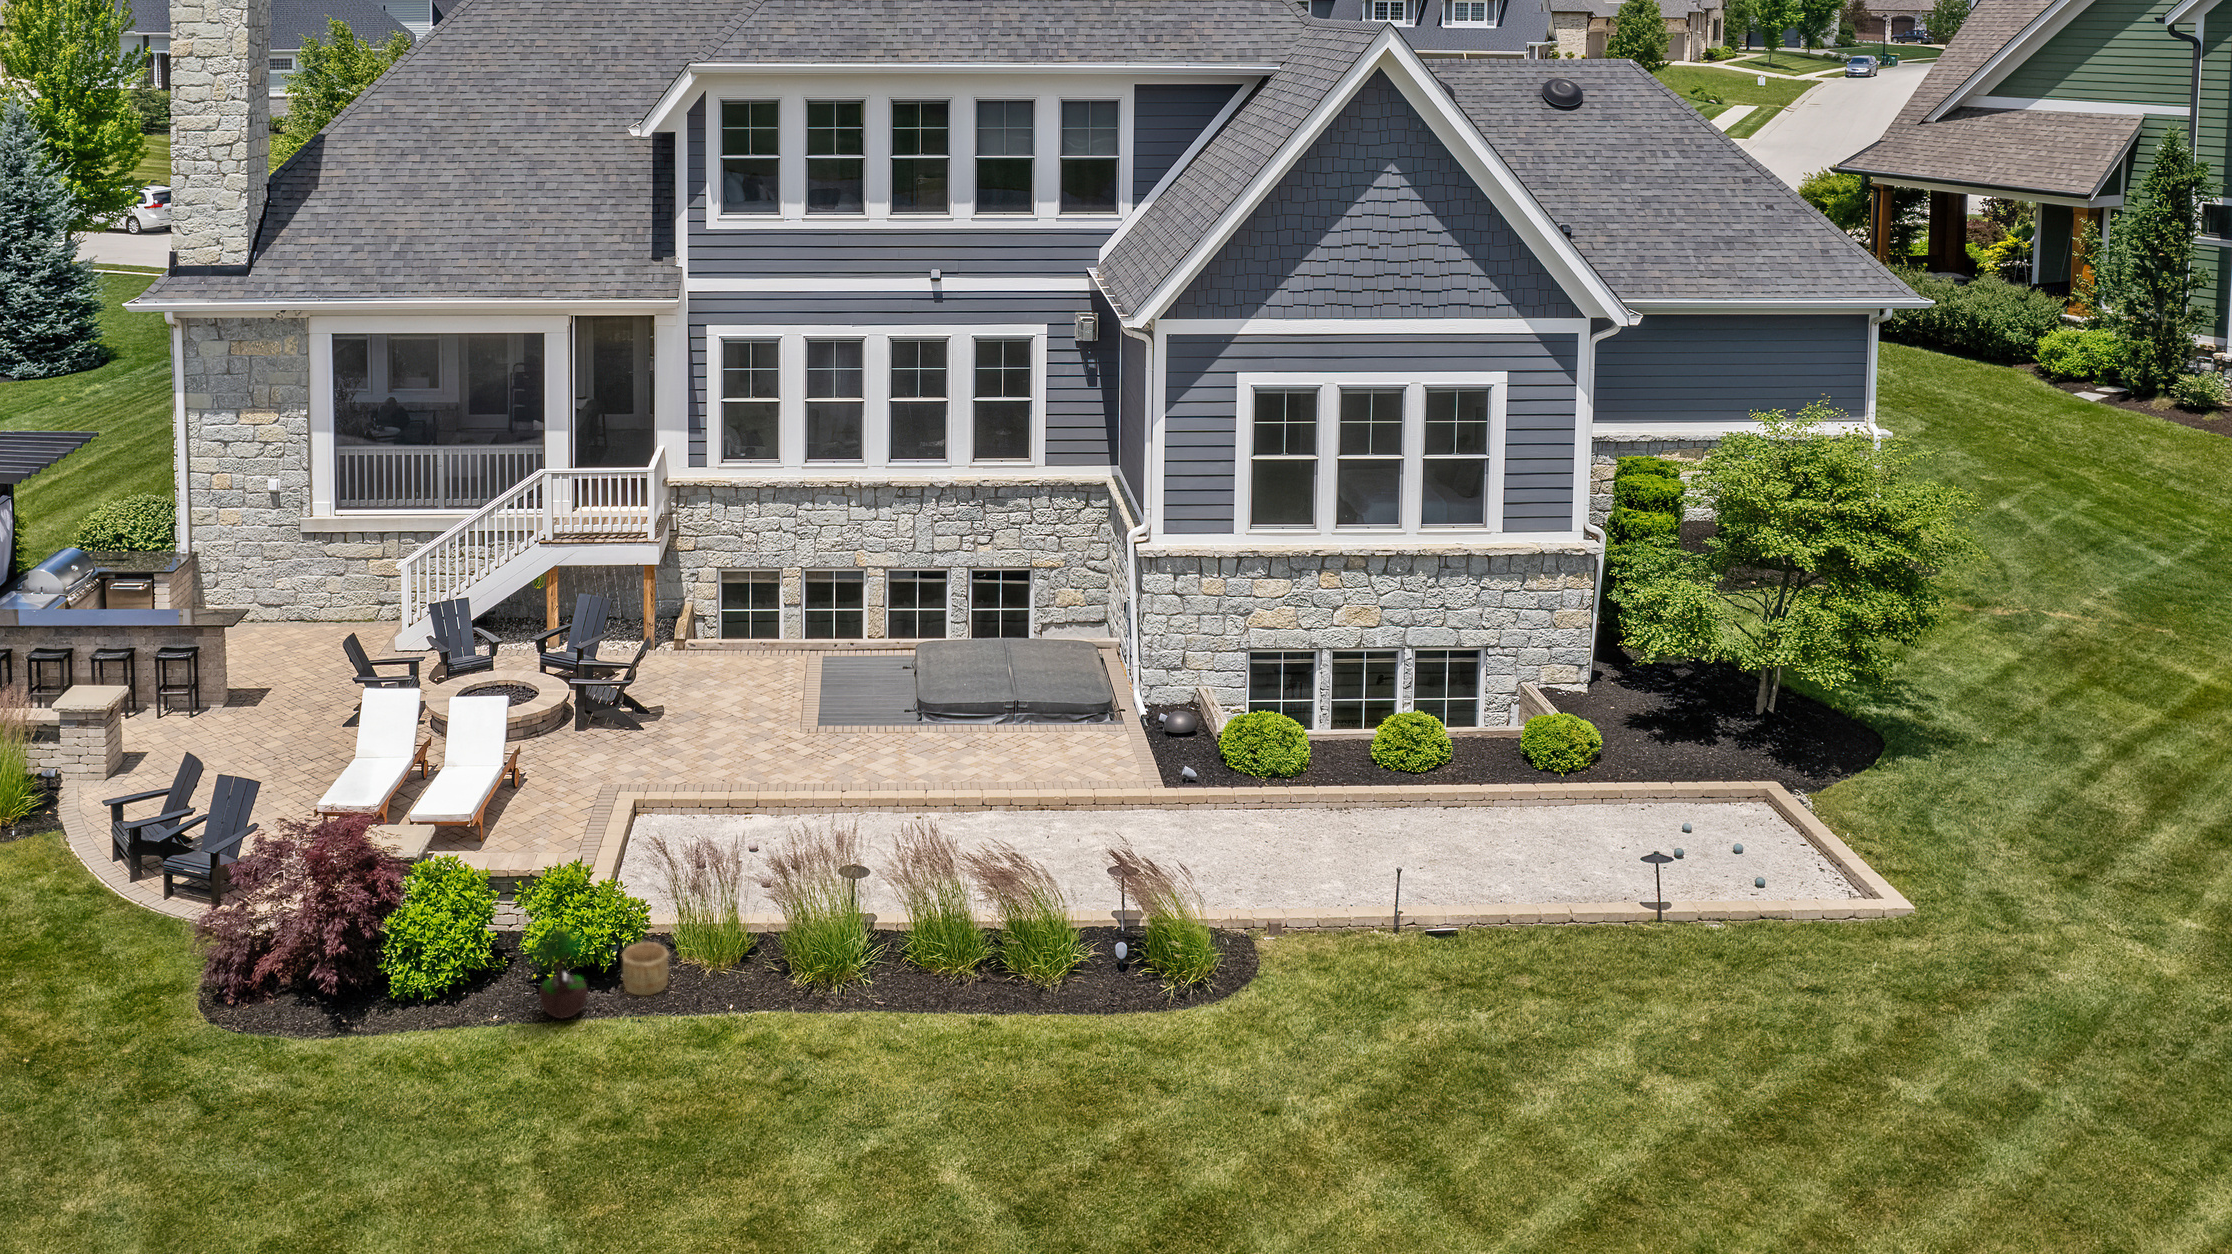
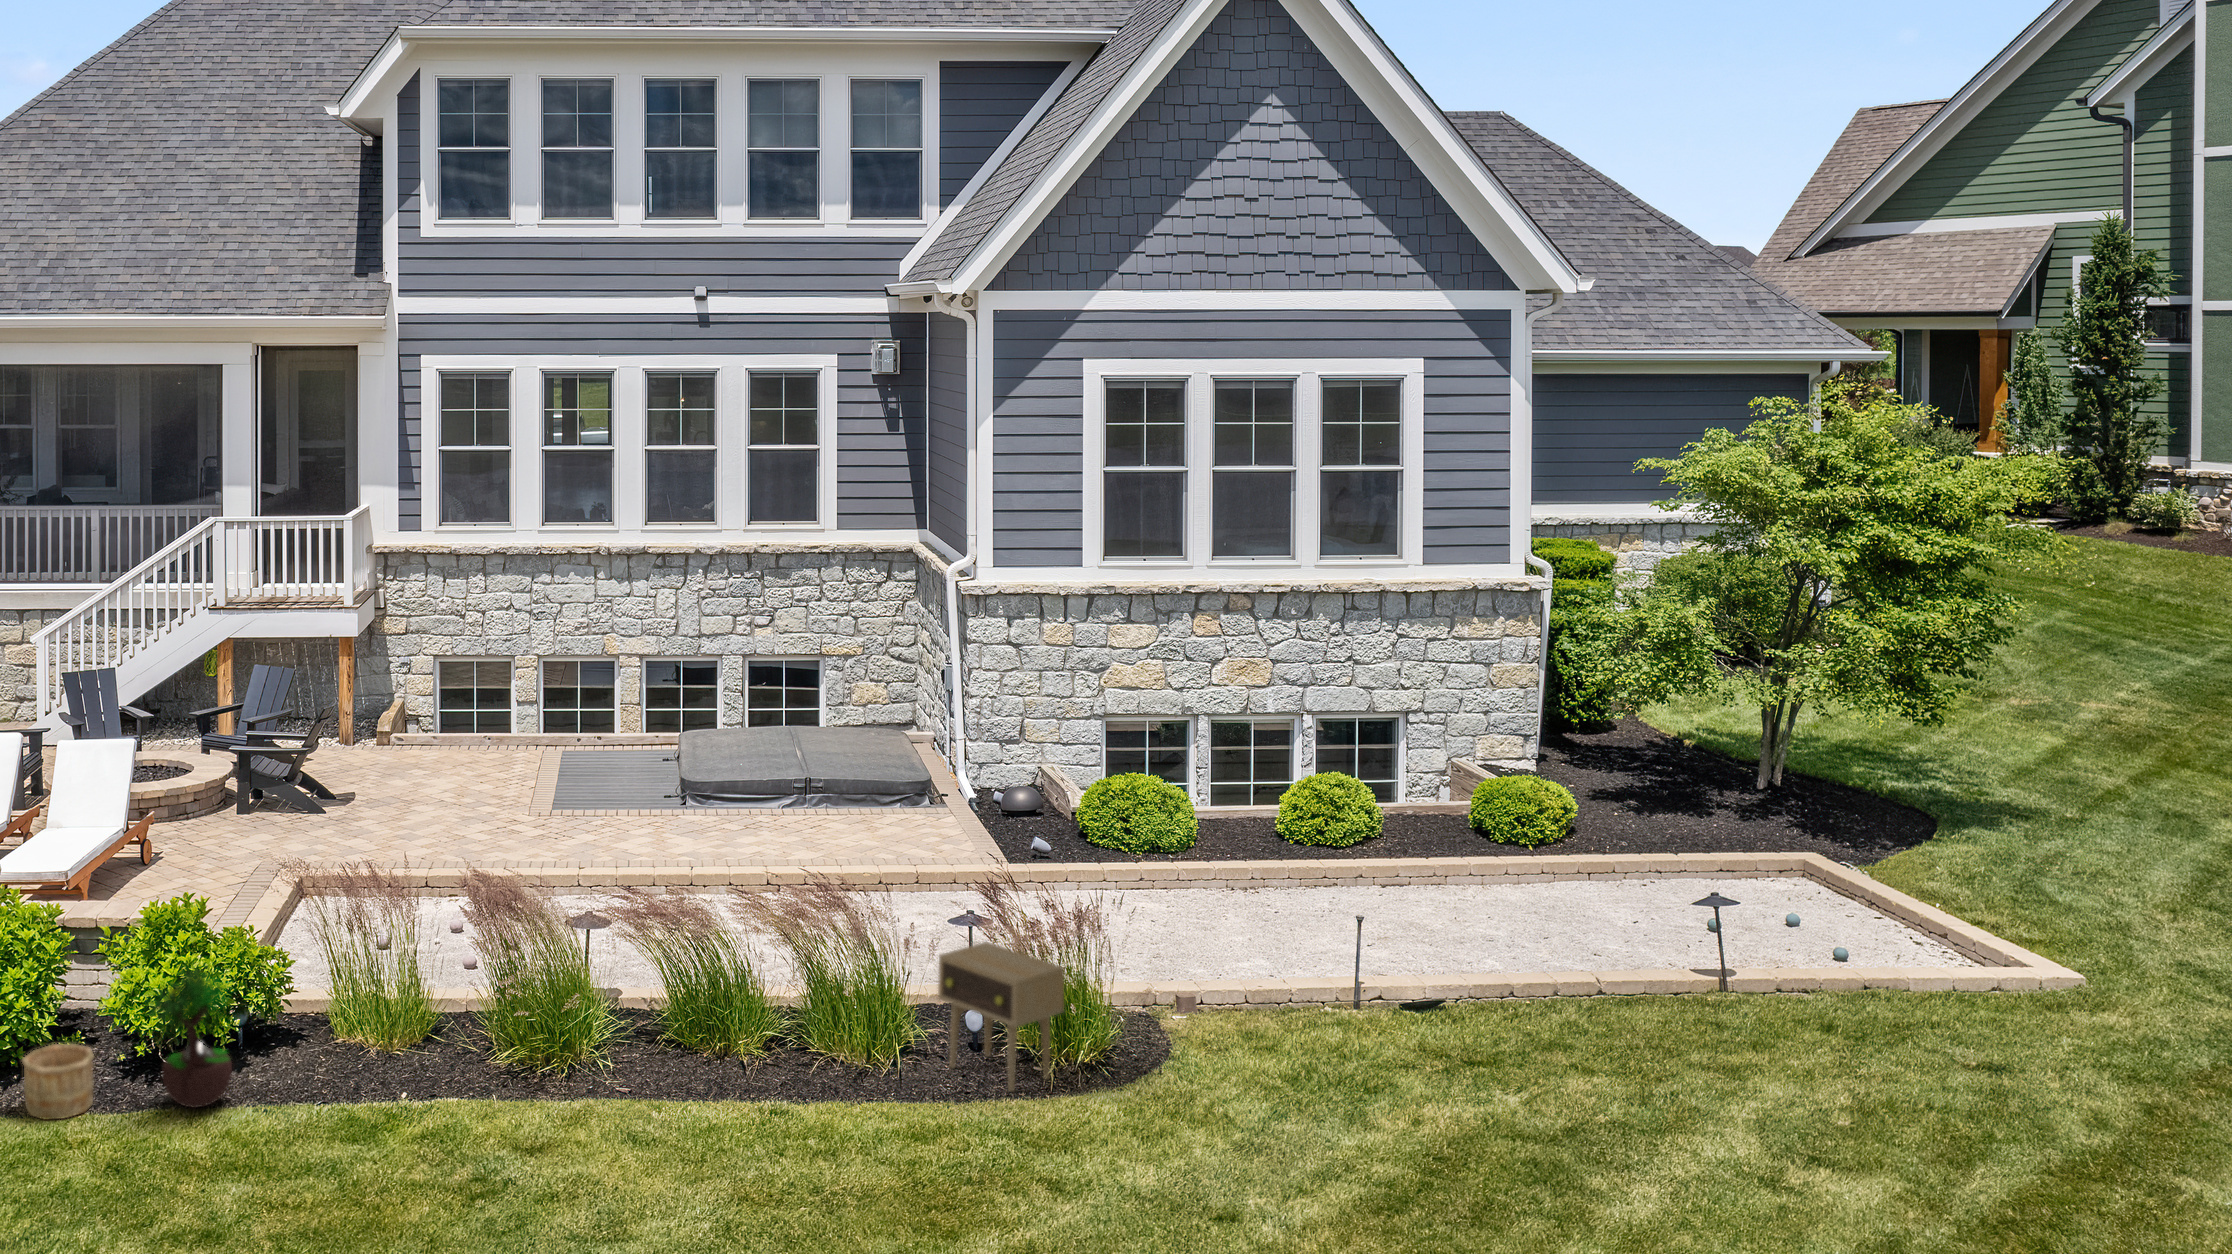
side table: none [1088,893,1177,1006] -> present [938,942,1064,1092]
wooden bucket: present [622,942,669,995] -> present [22,1044,94,1120]

